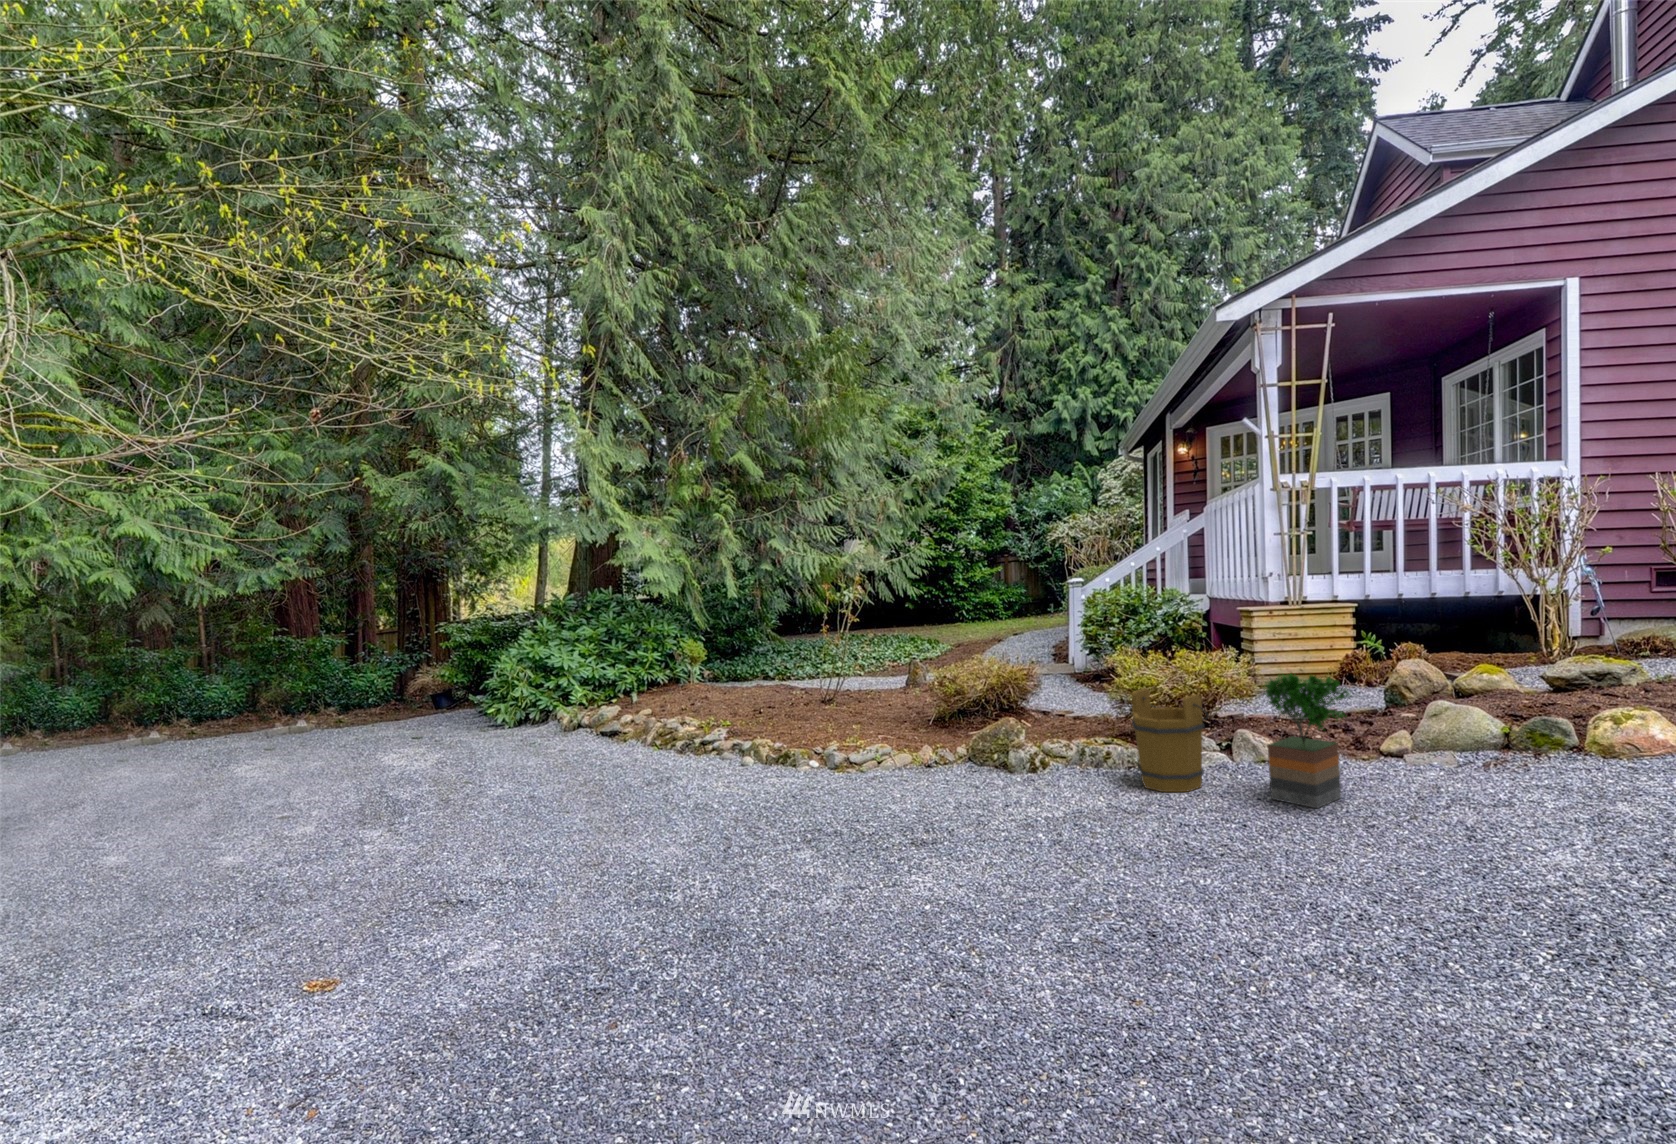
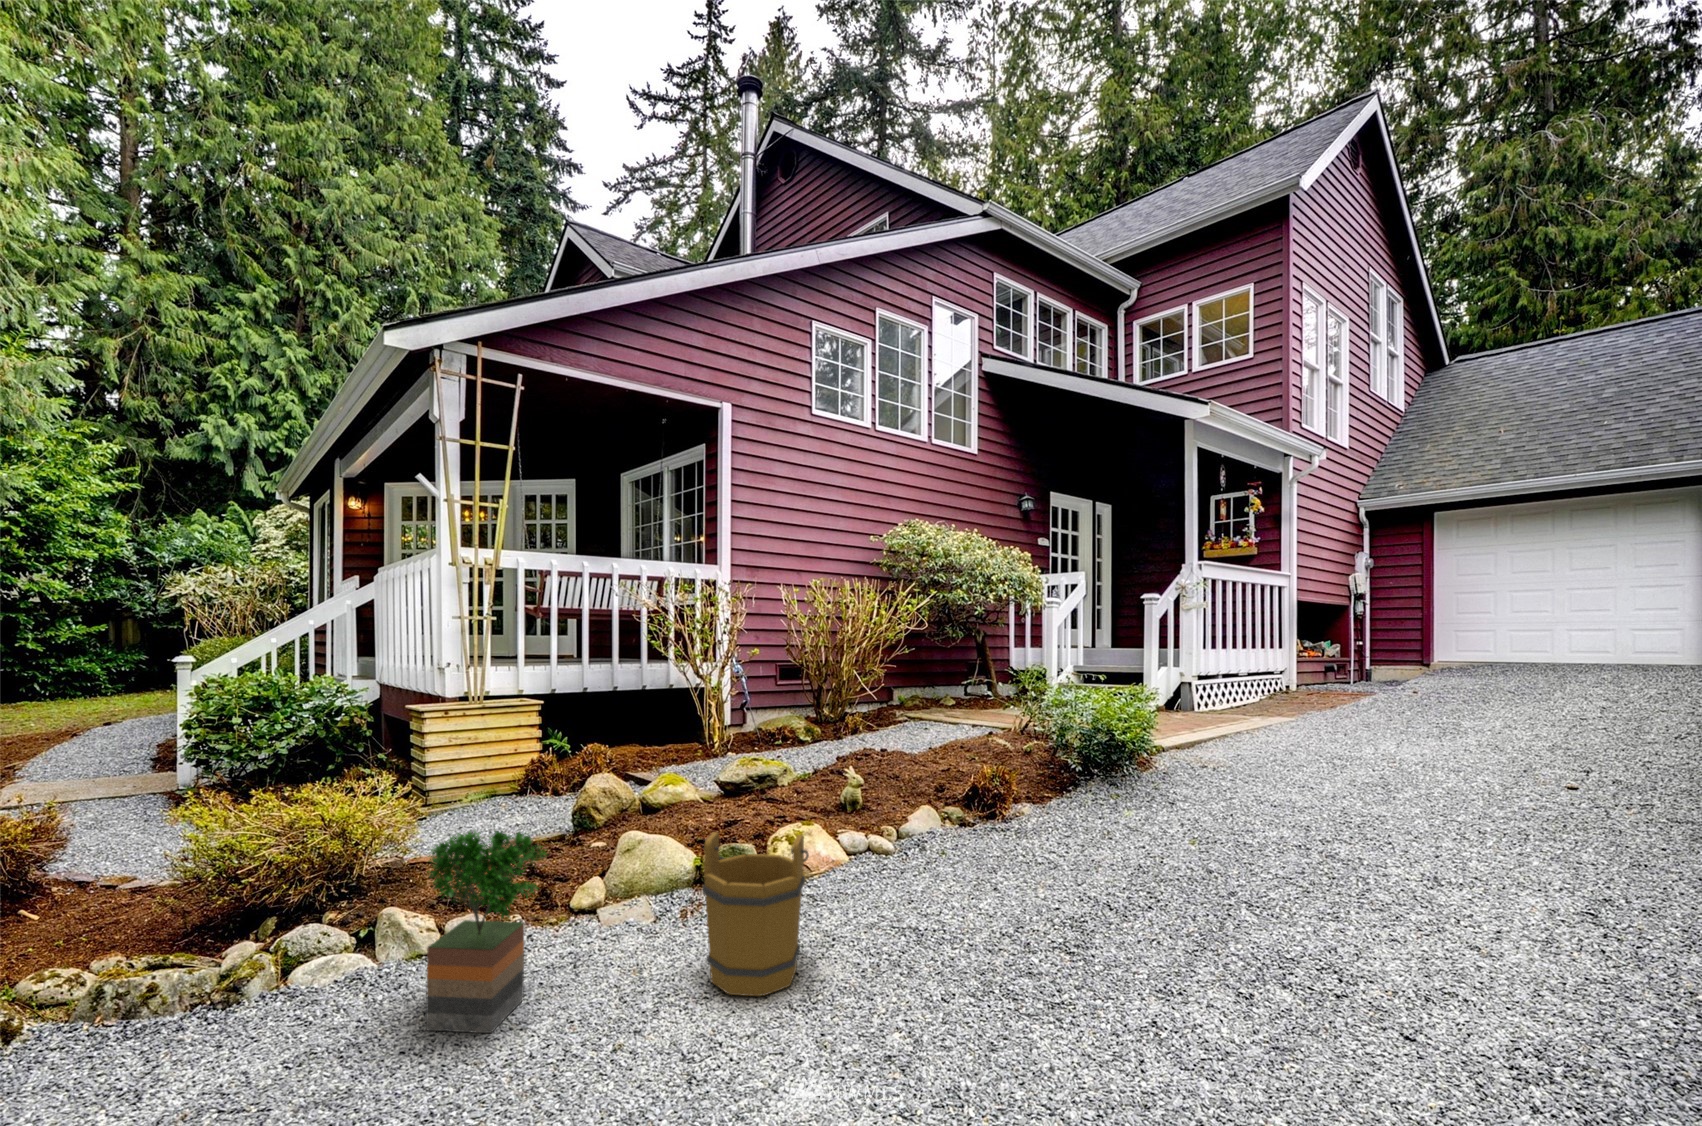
bucket: present [1132,689,1209,792] -> present [702,832,809,996]

